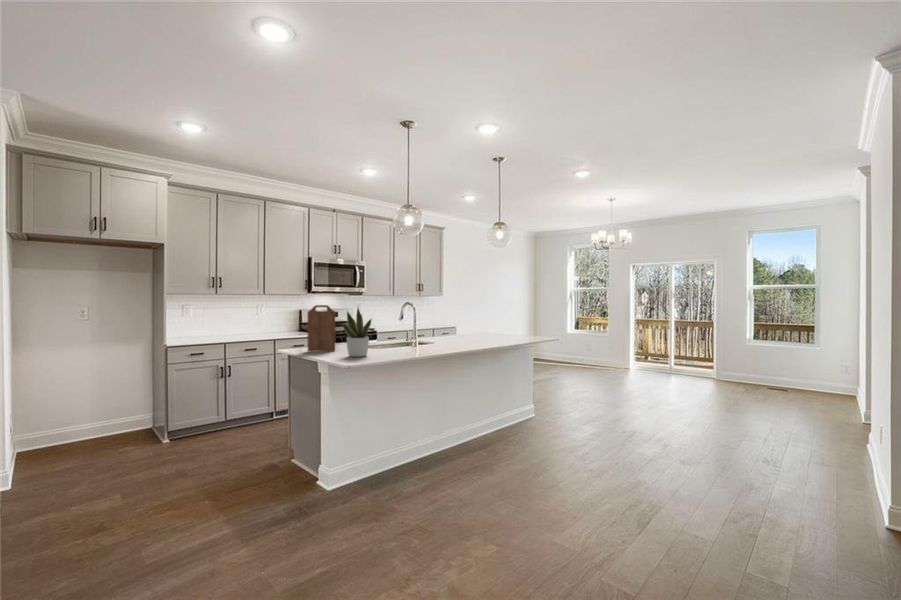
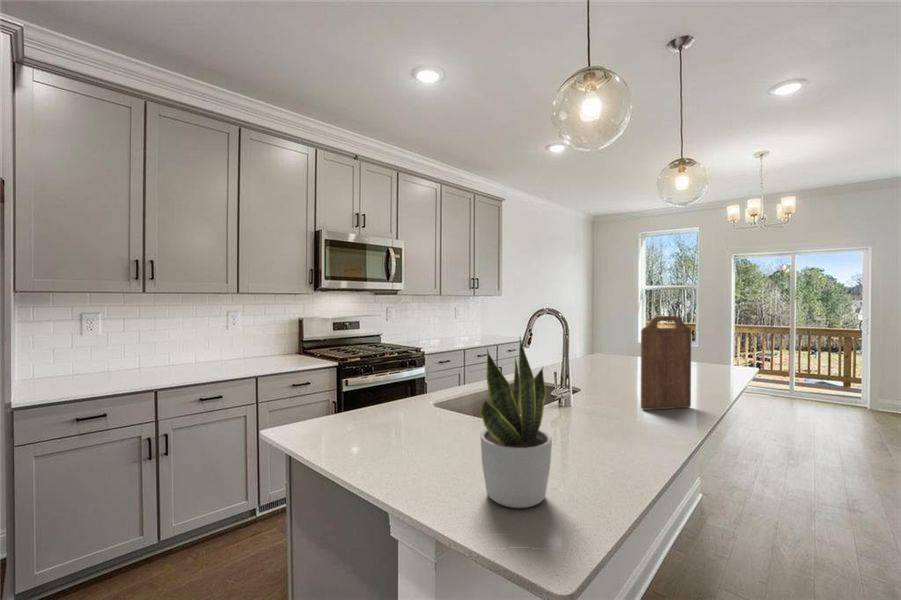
cutting board: present [307,305,335,351] -> present [641,316,691,410]

